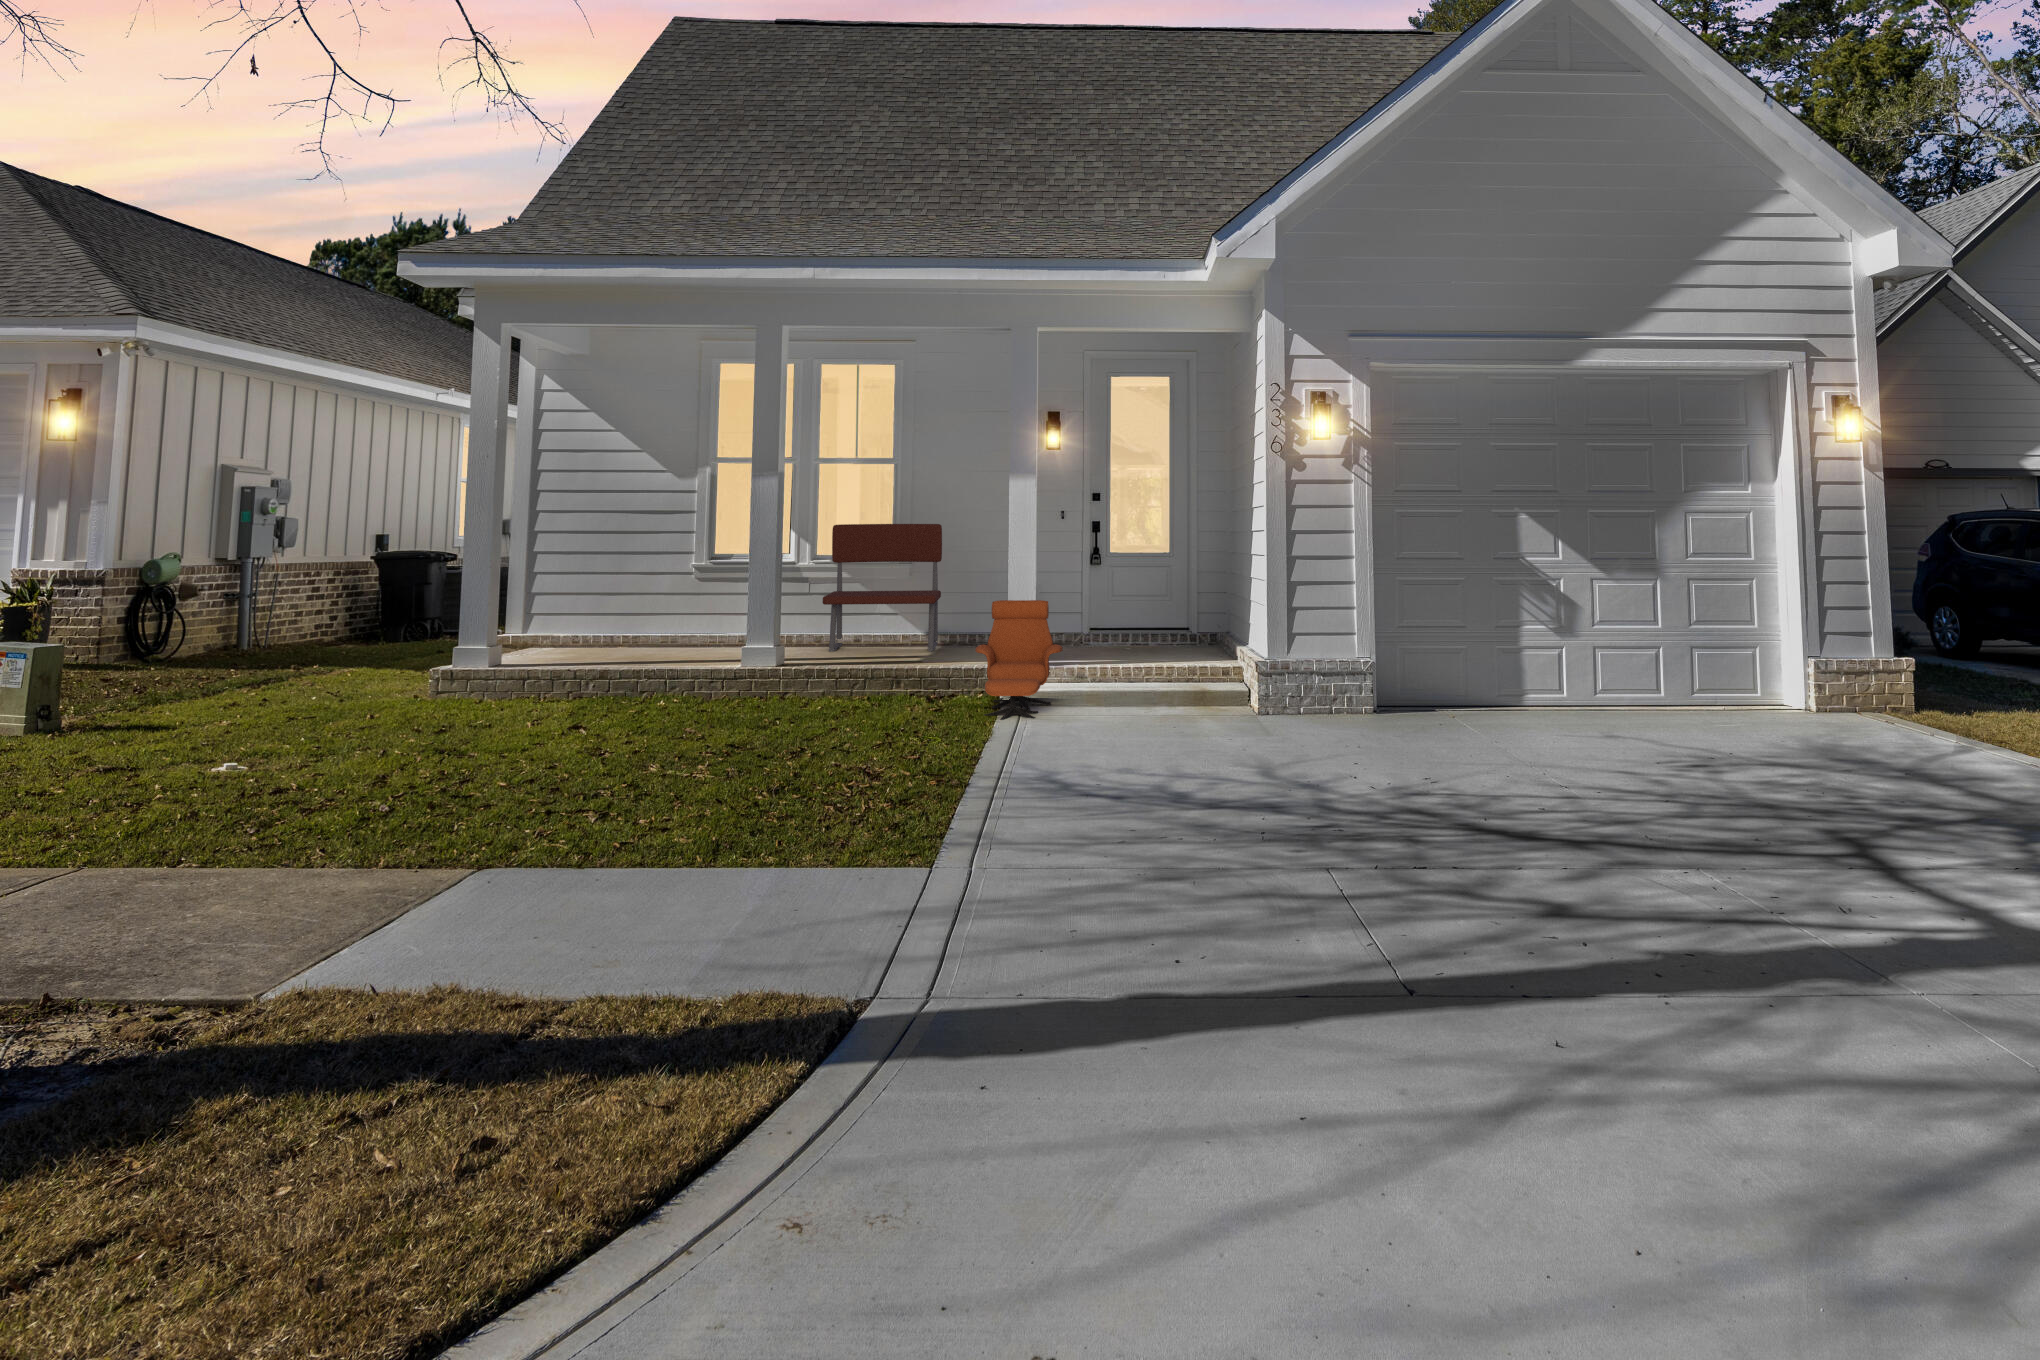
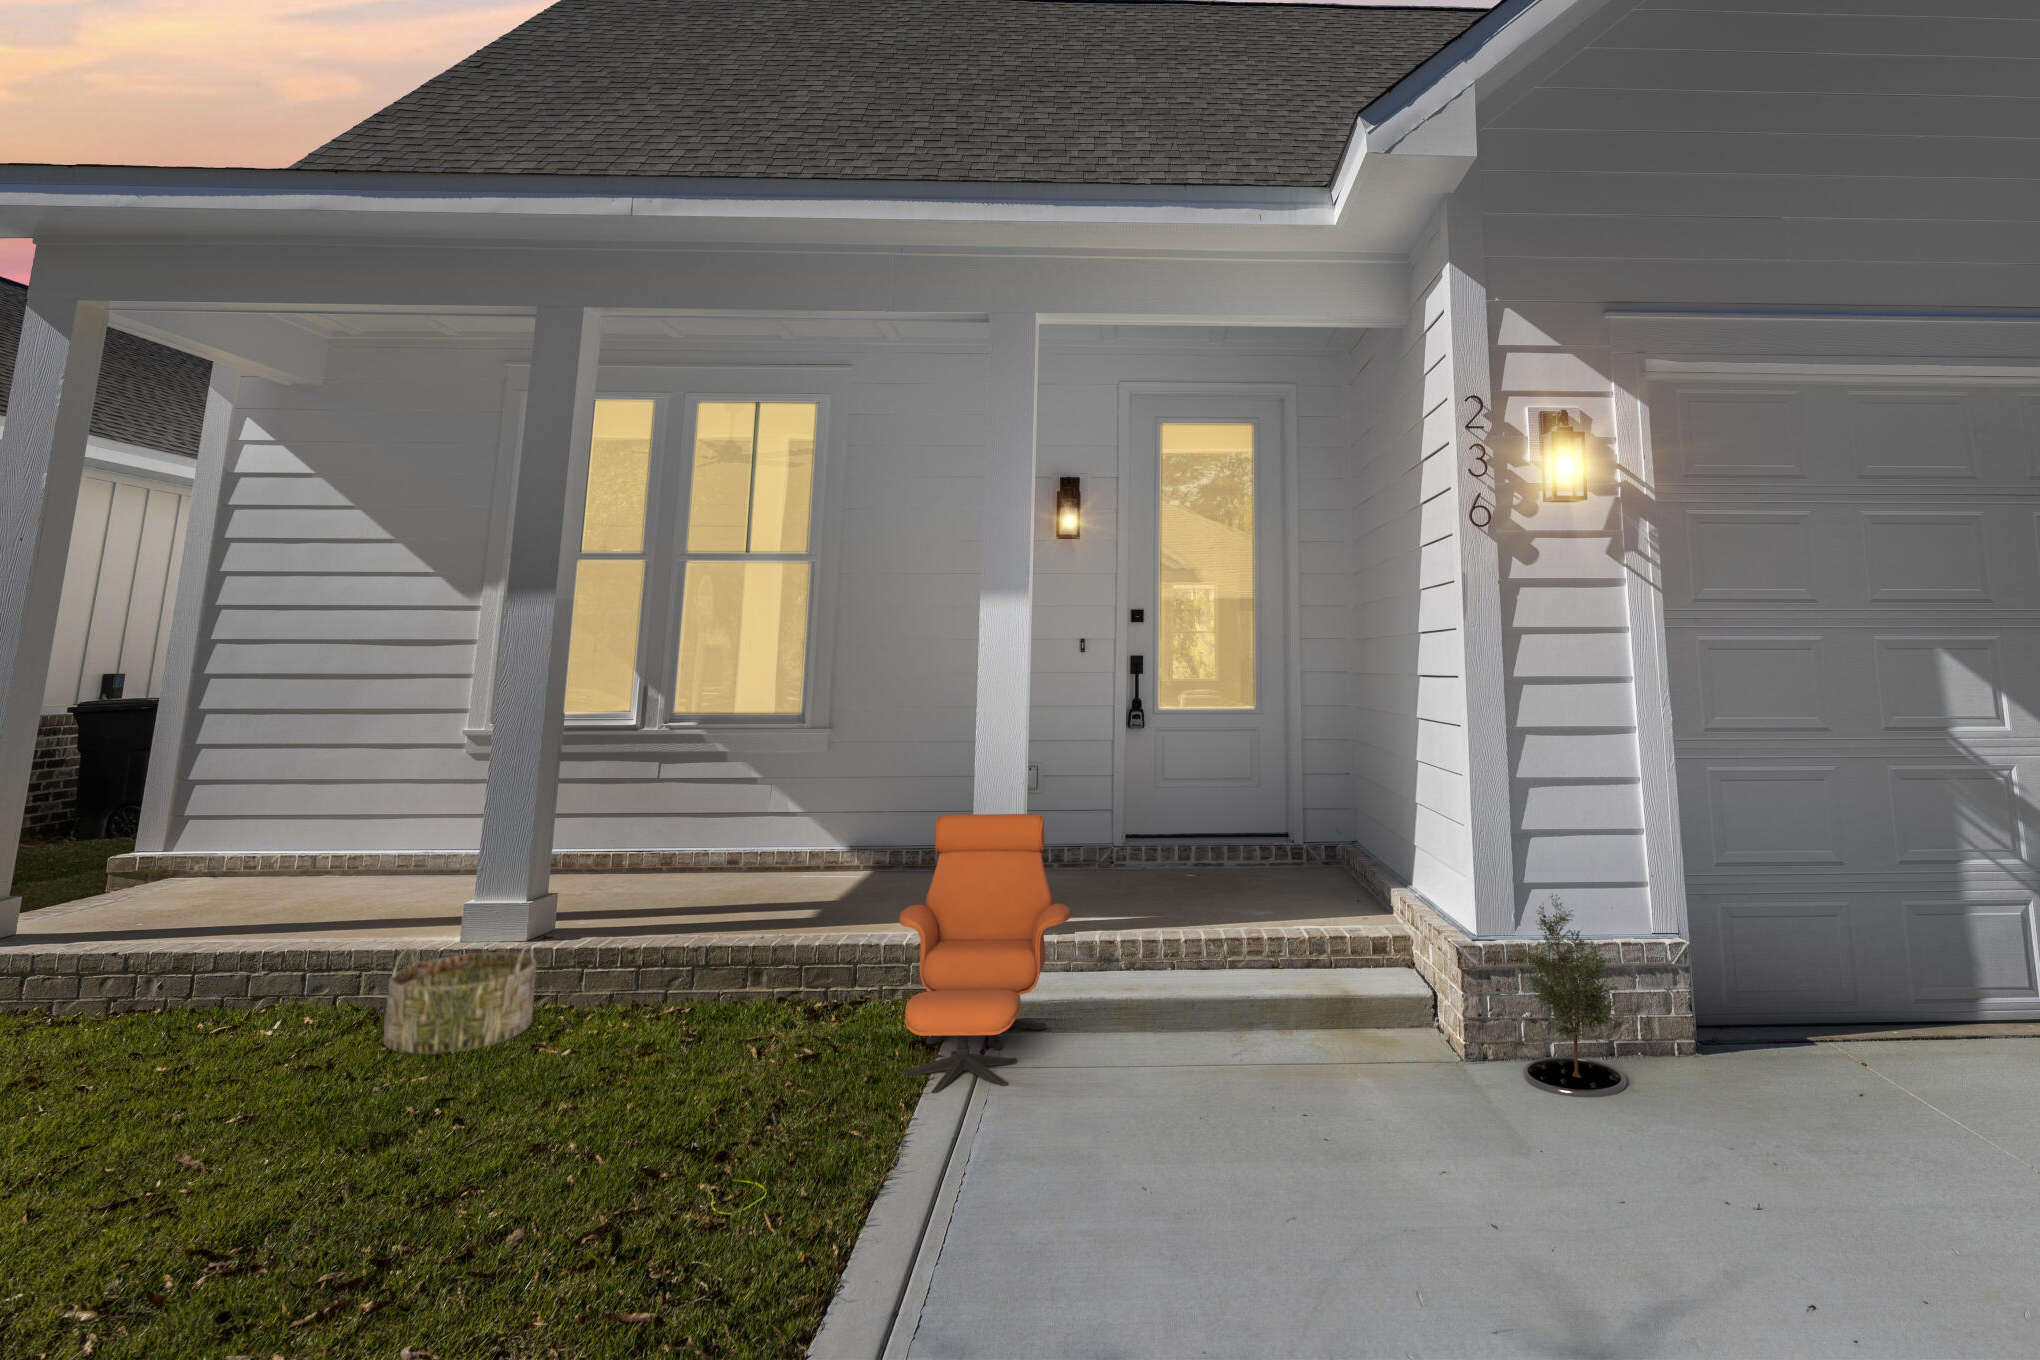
bench: present [823,524,942,652] -> none [663,662,881,890]
potted tree: none [1280,632,1332,723] -> present [1518,895,1626,1097]
basket: none [722,663,790,710] -> present [383,946,536,1054]

